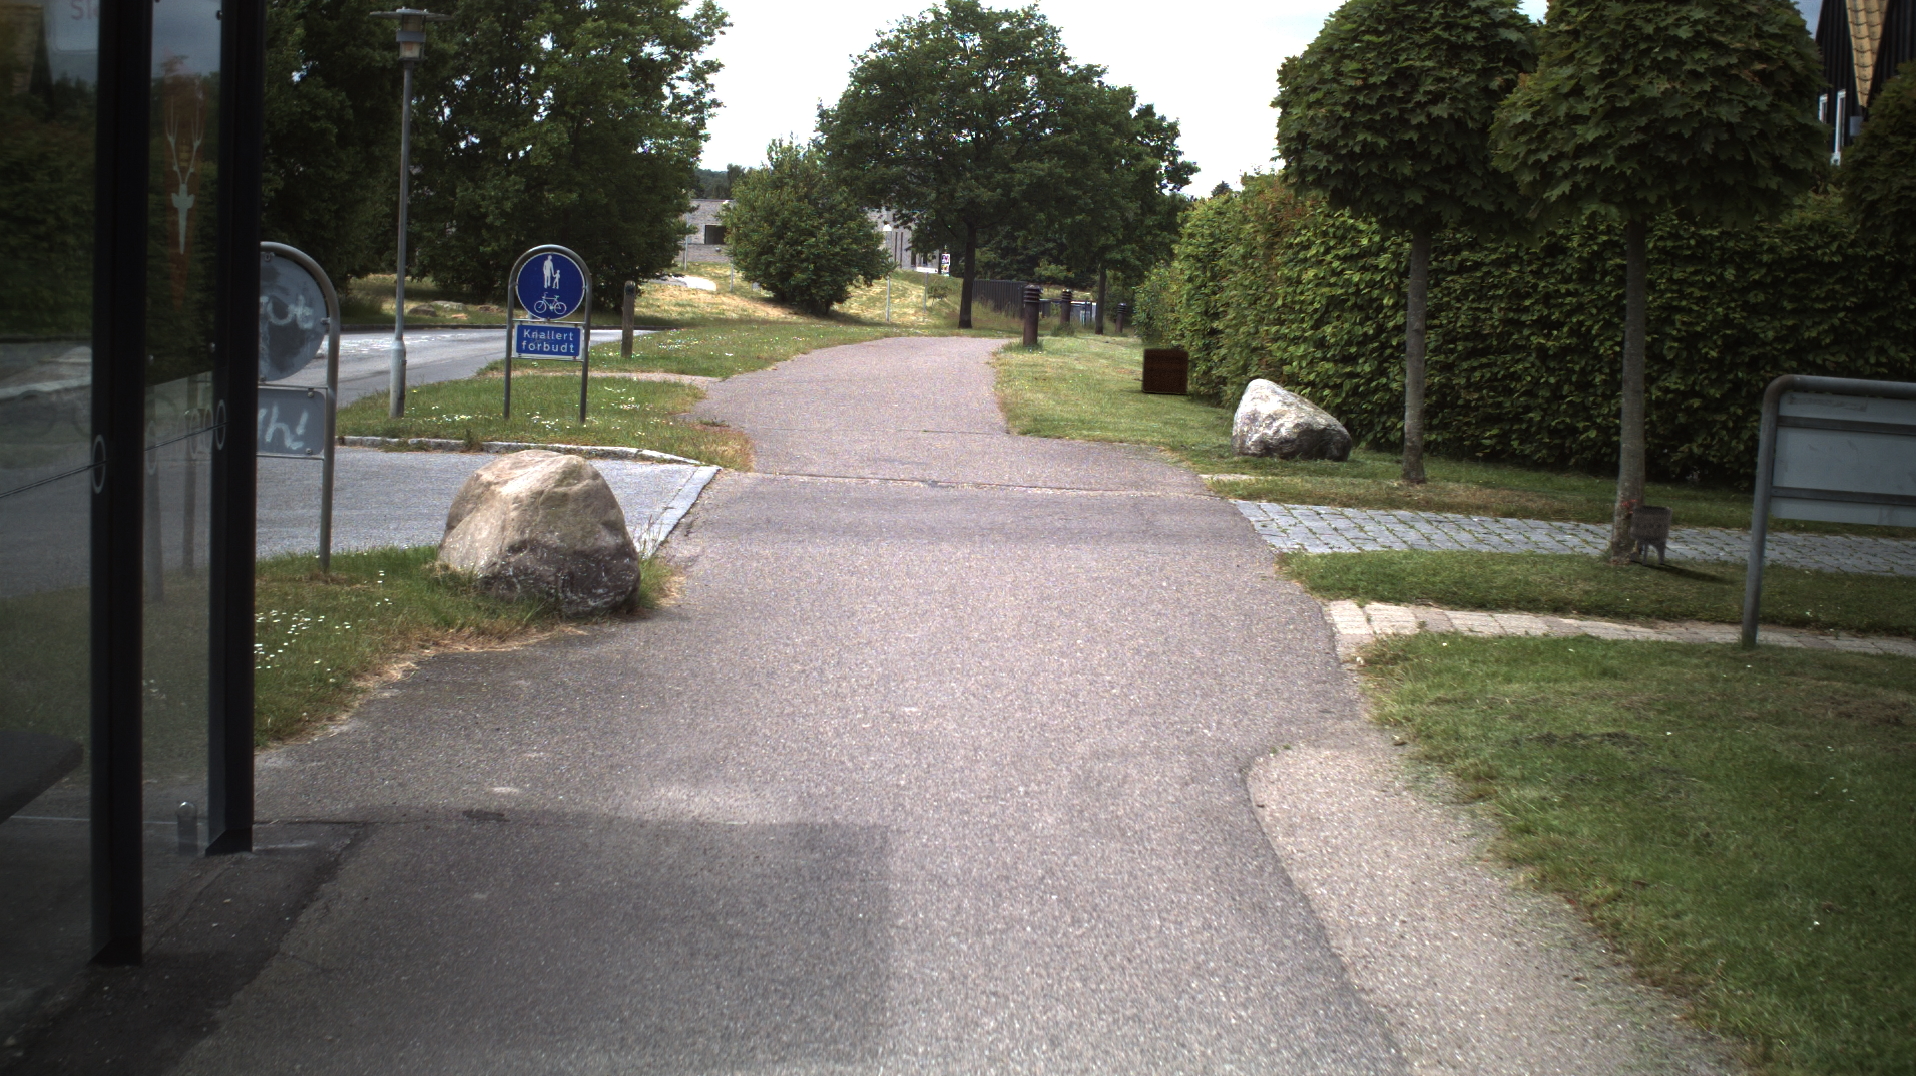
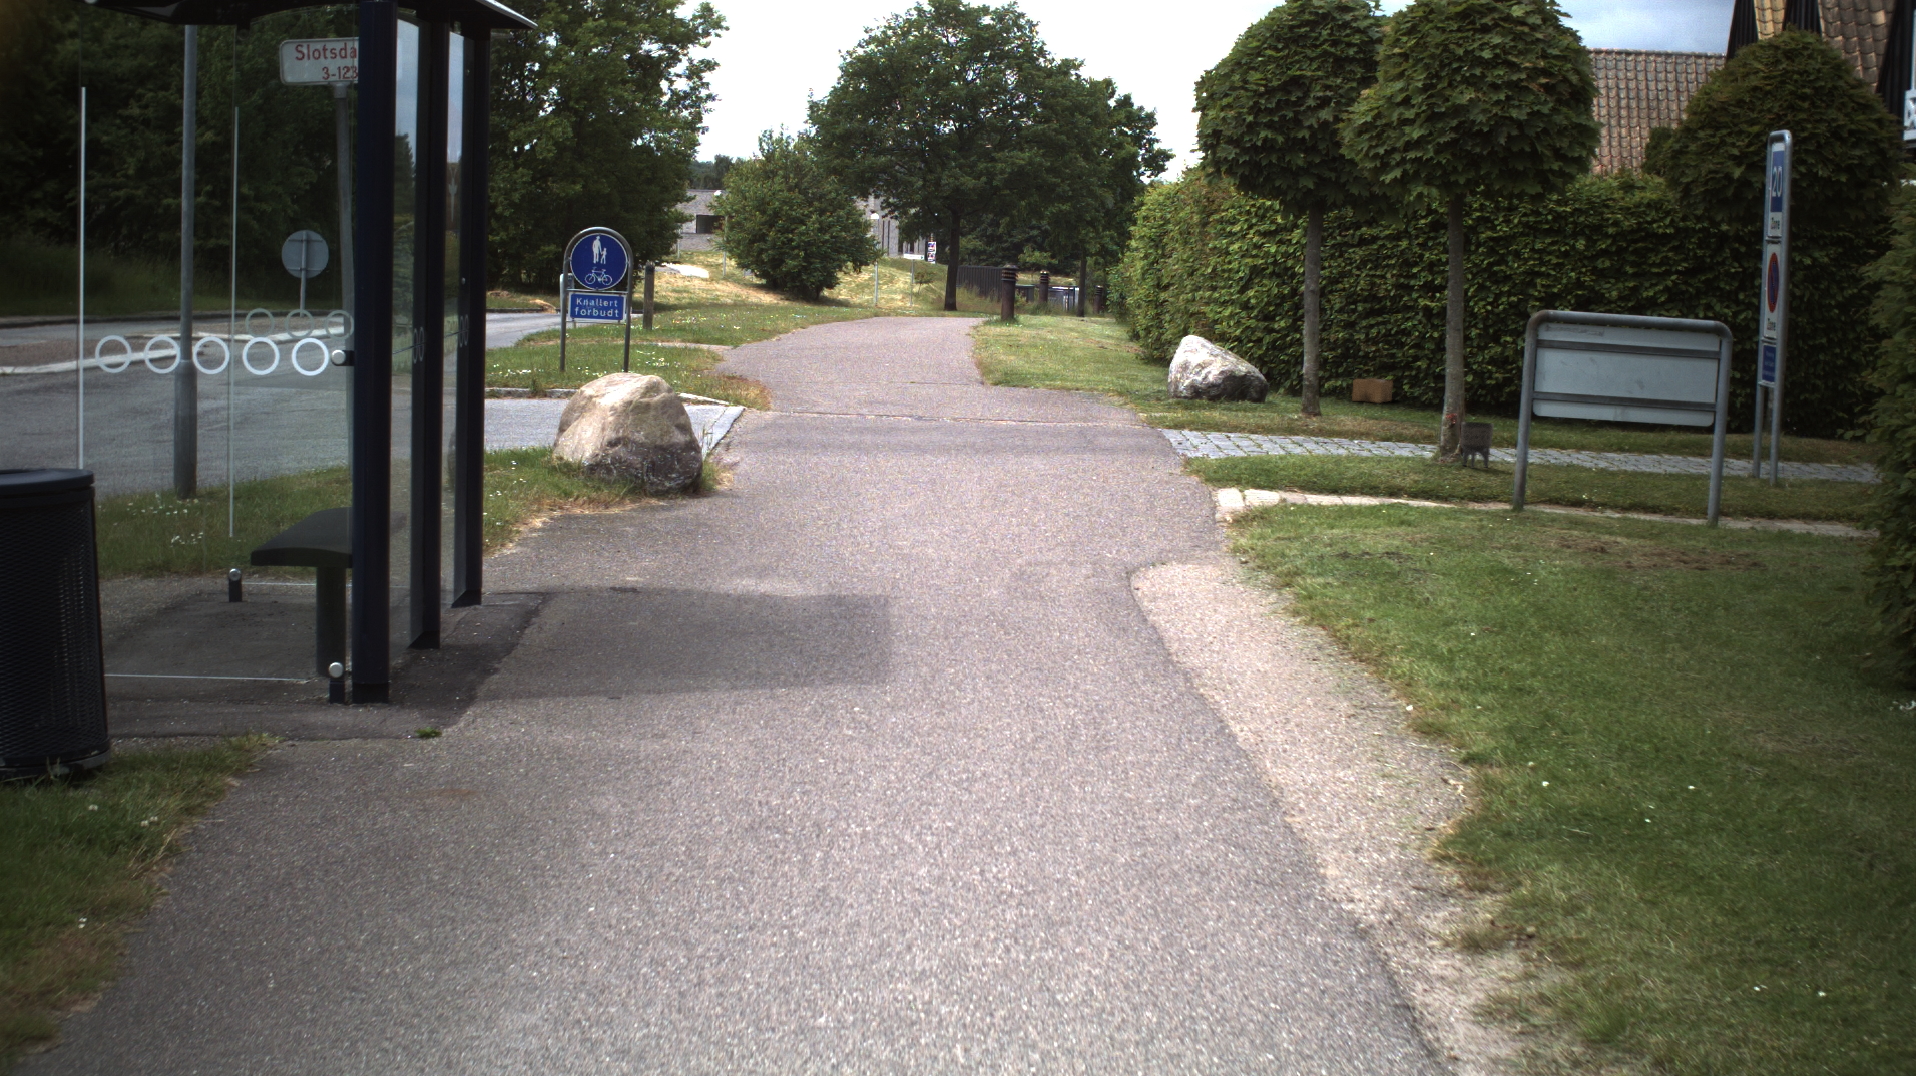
wooden crate: present [1141,348,1189,395] -> none [1102,316,1143,357]
cardboard box: none [1451,430,1499,461] -> present [1352,378,1393,403]

